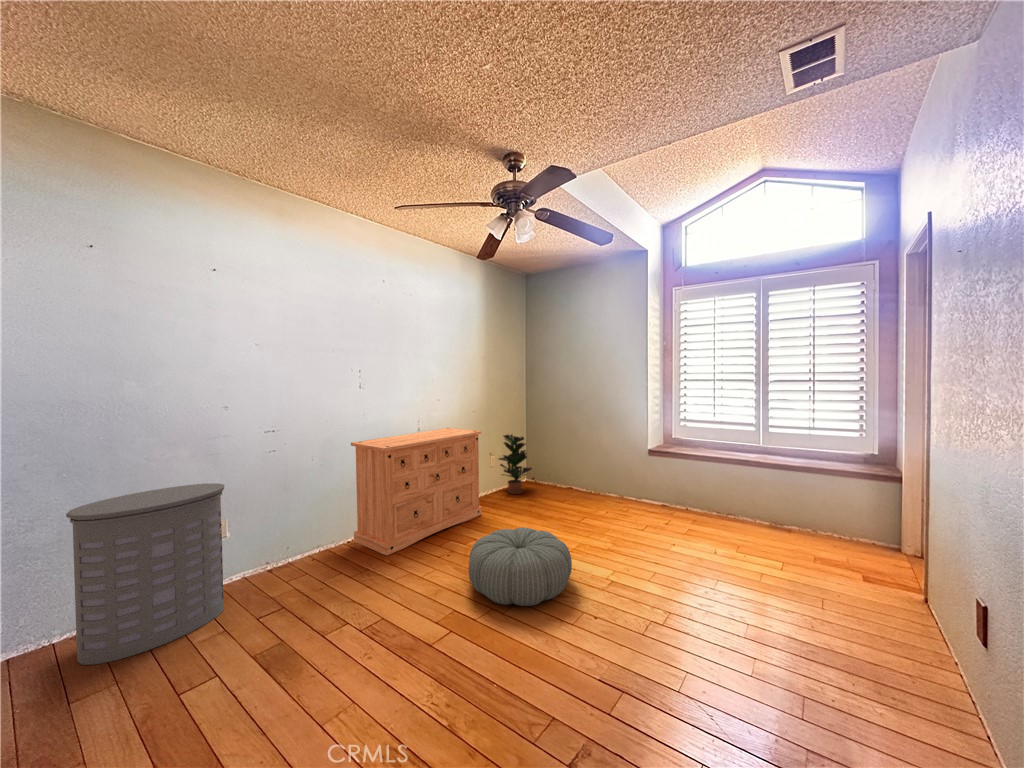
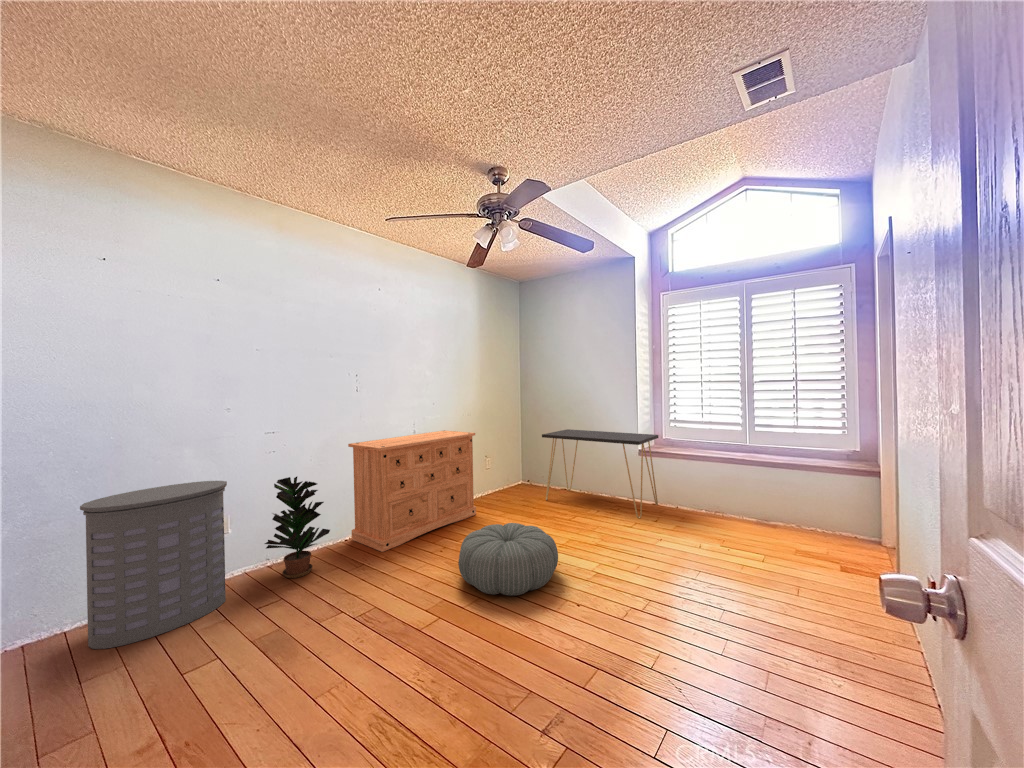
desk: none [549,427,669,520] -> present [542,429,658,518]
potted plant: present [499,435,532,494] -> present [265,477,330,578]

